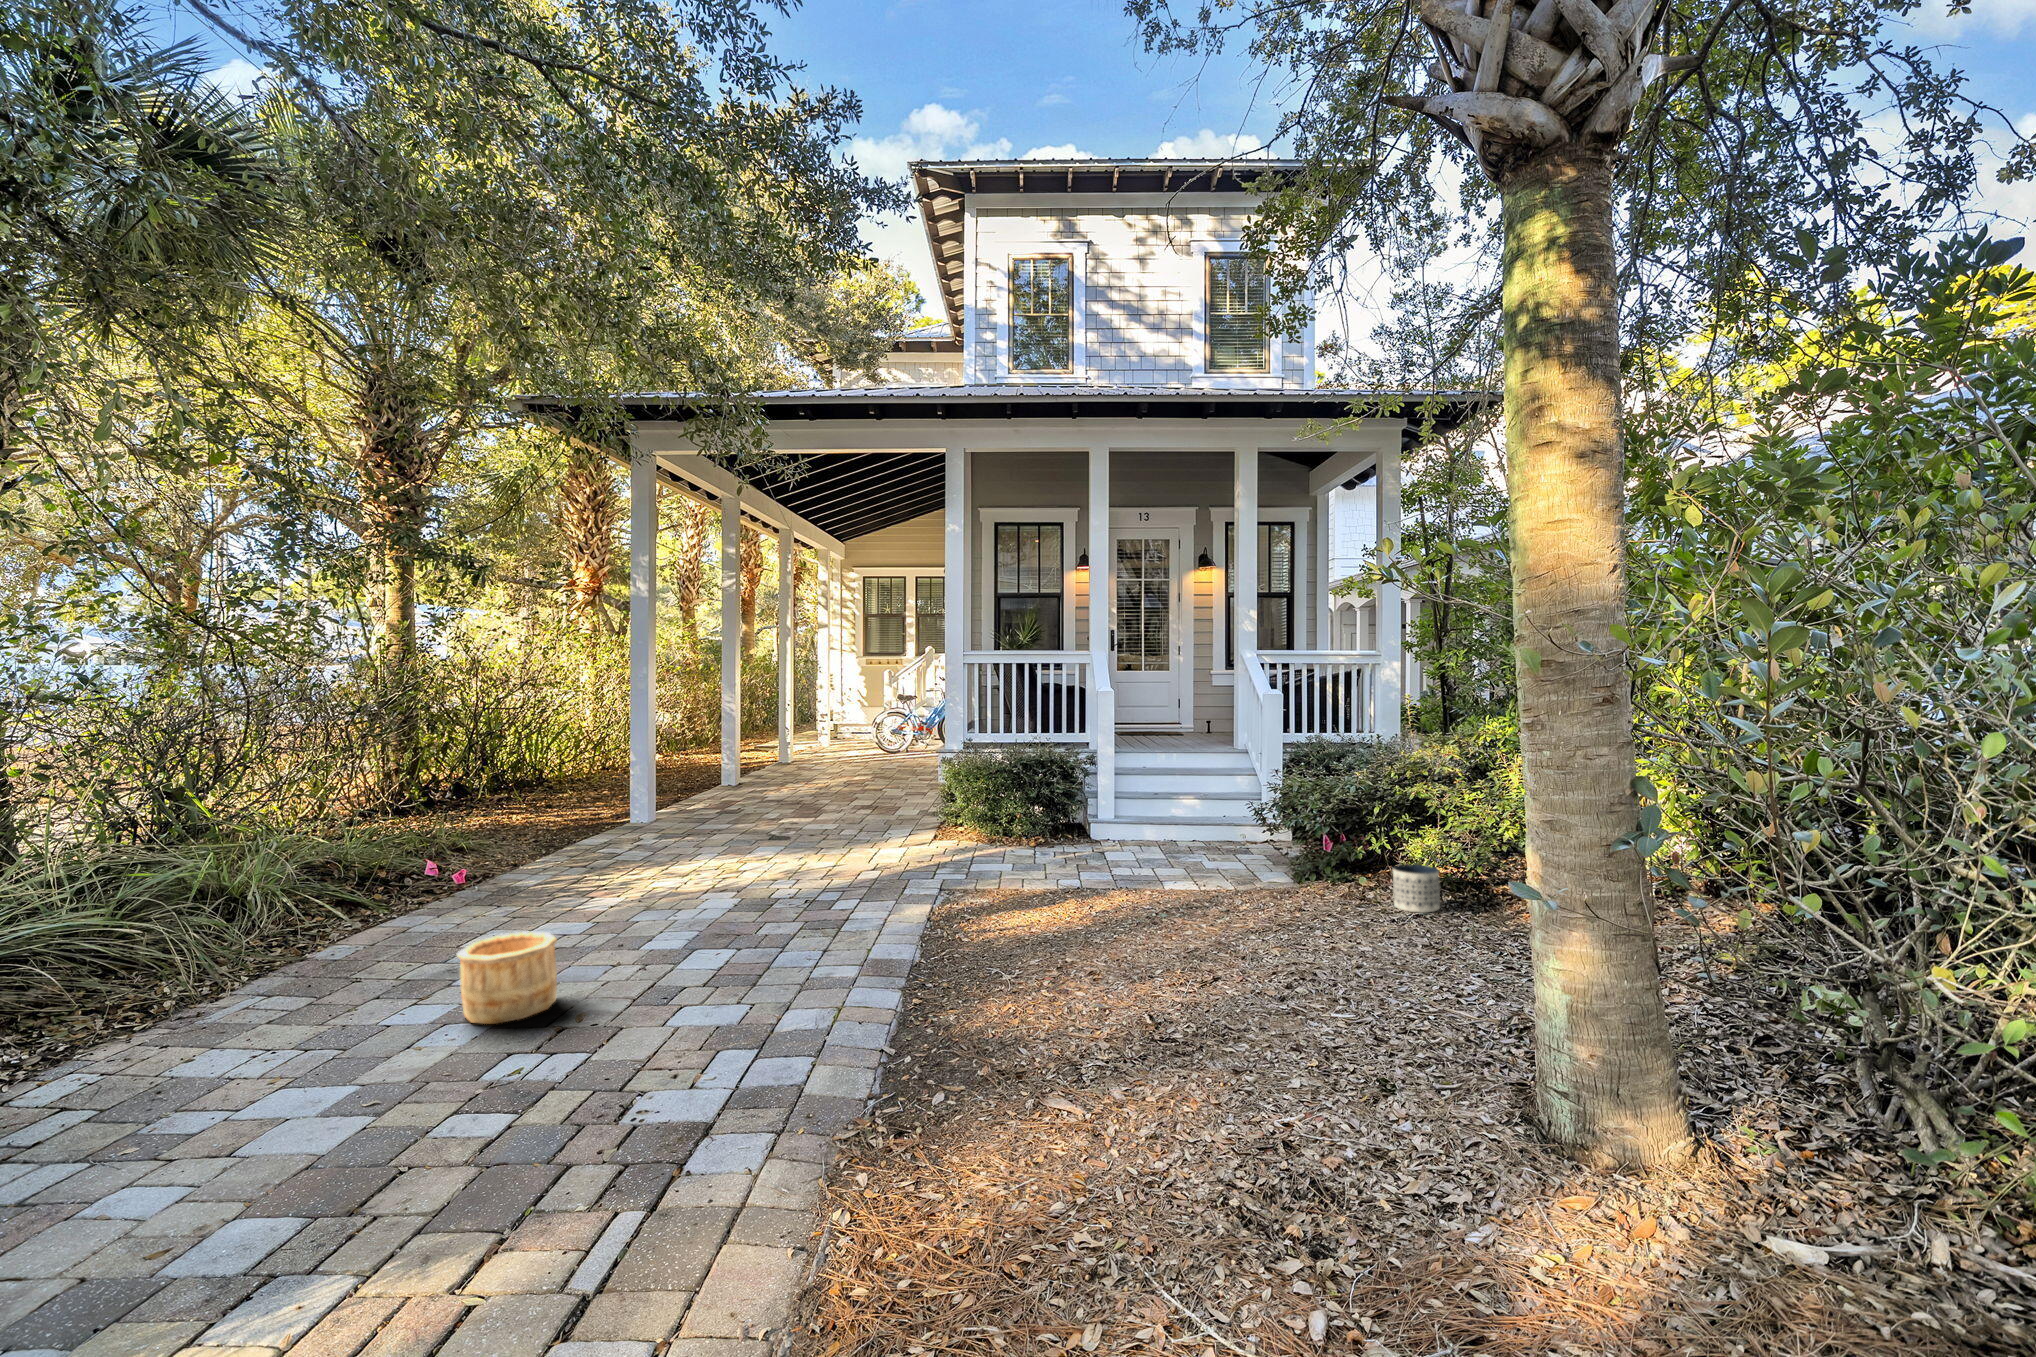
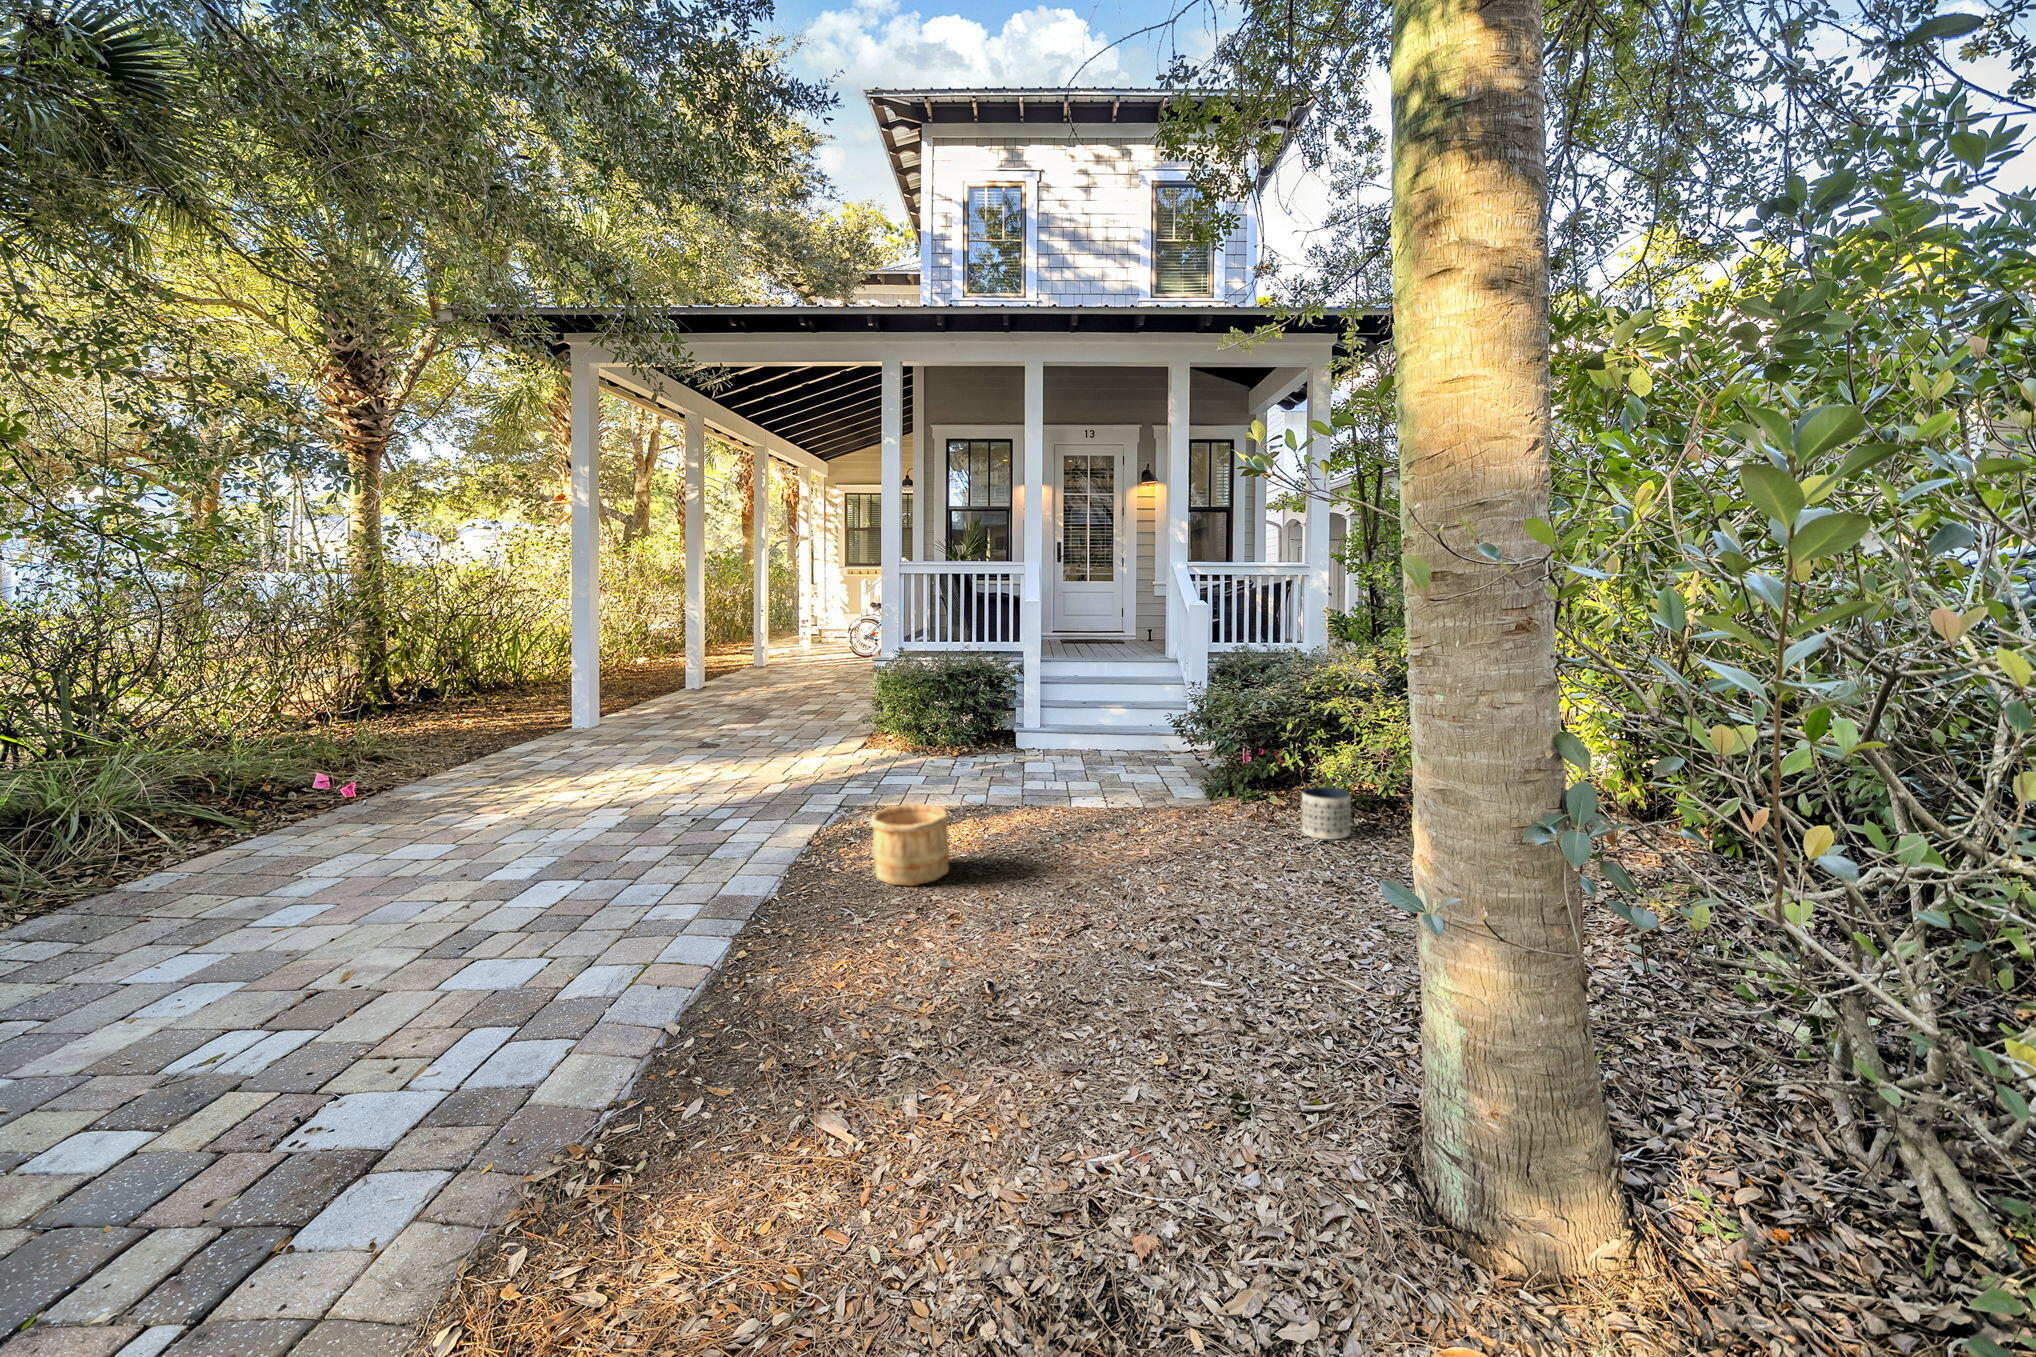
wooden bucket: present [457,932,557,1024] -> present [870,804,949,886]

